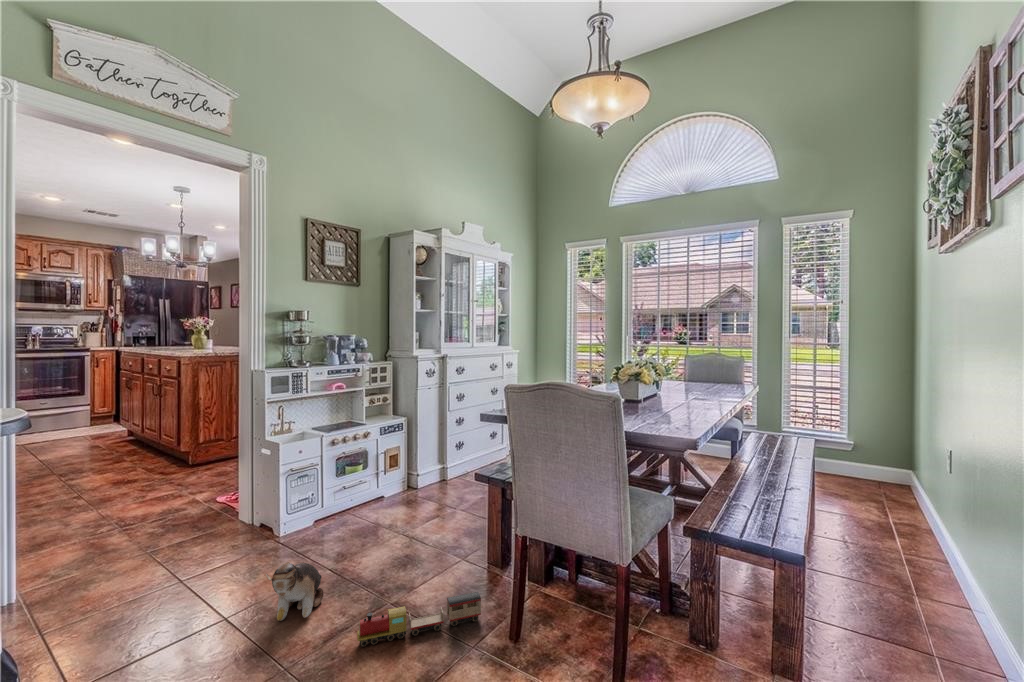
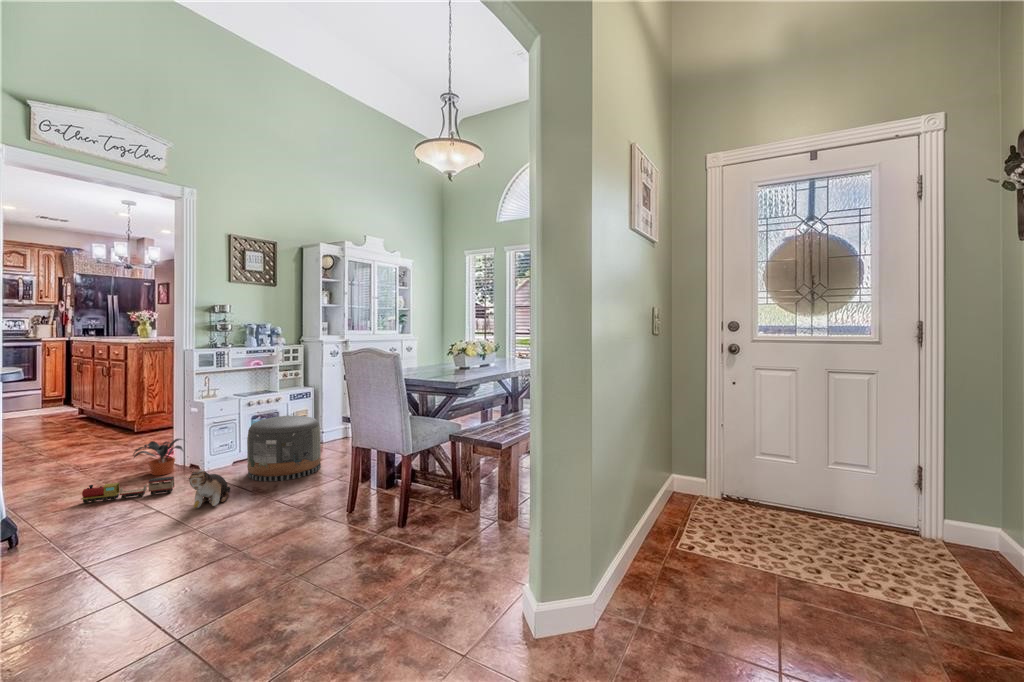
pouf: none [338,461,432,562] -> present [247,416,321,481]
potted plant: none [188,491,257,544] -> present [134,439,183,476]
toy train: present [357,592,481,647] -> present [81,477,174,503]

